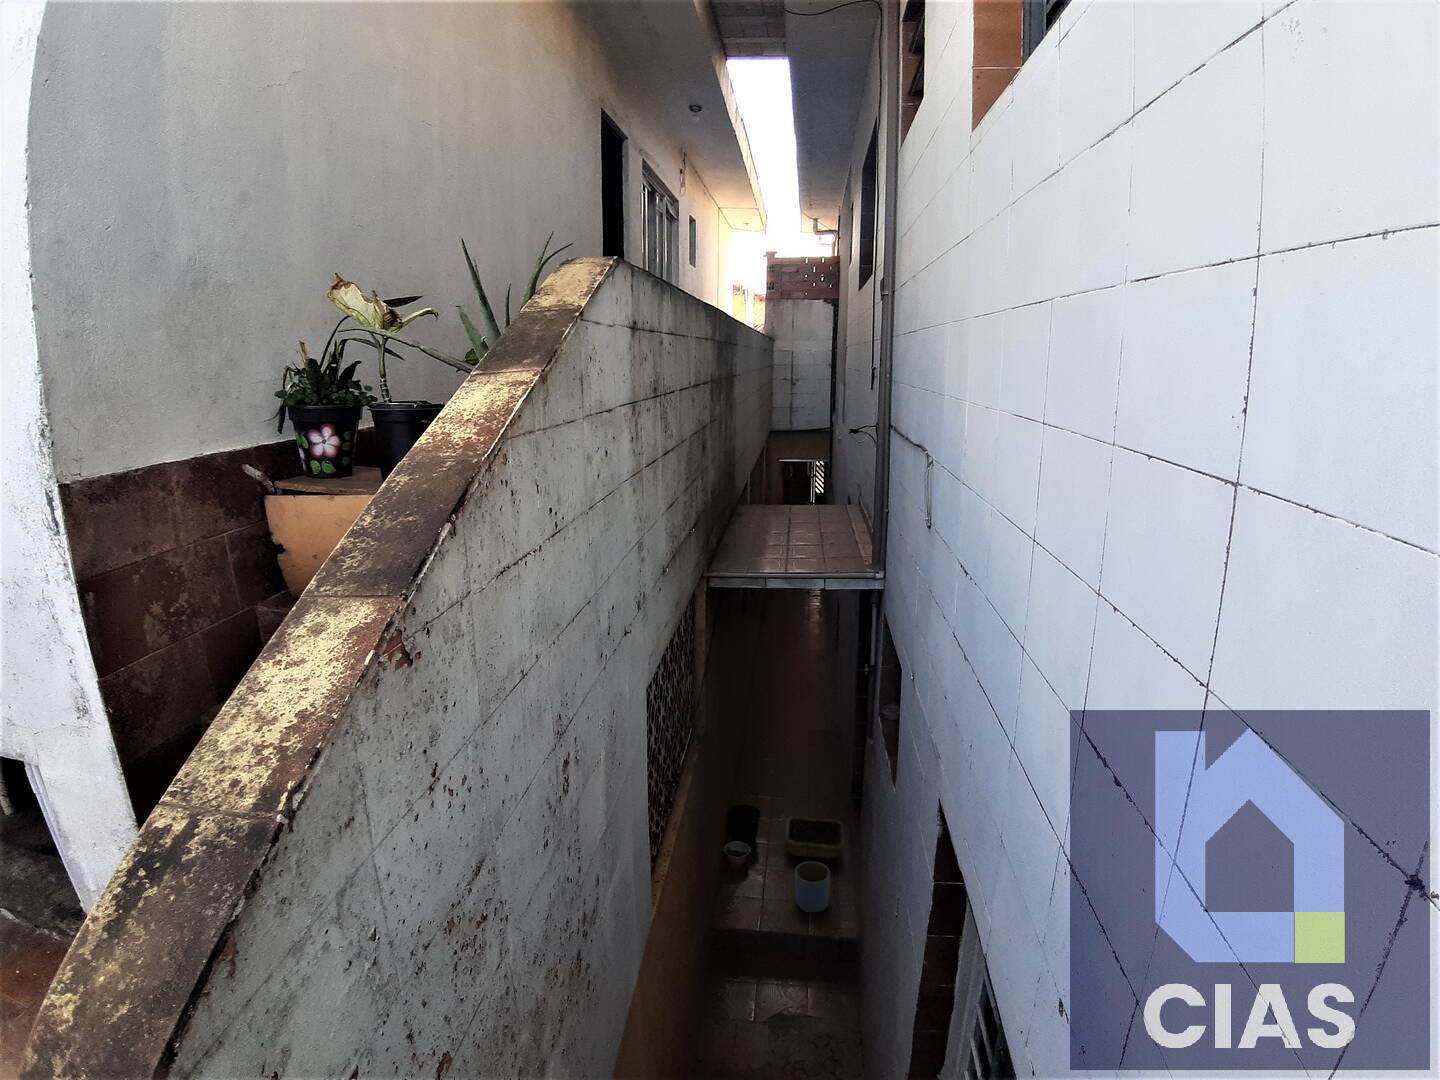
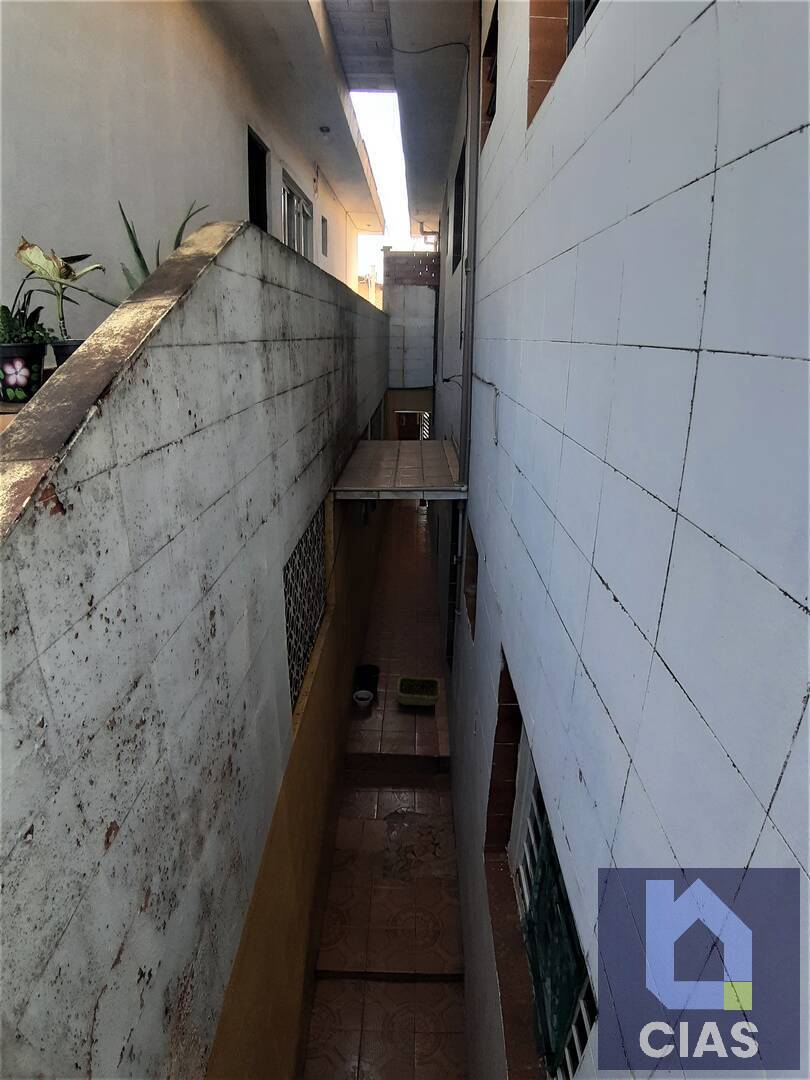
planter: present [795,861,830,913] -> none [403,707,429,744]

